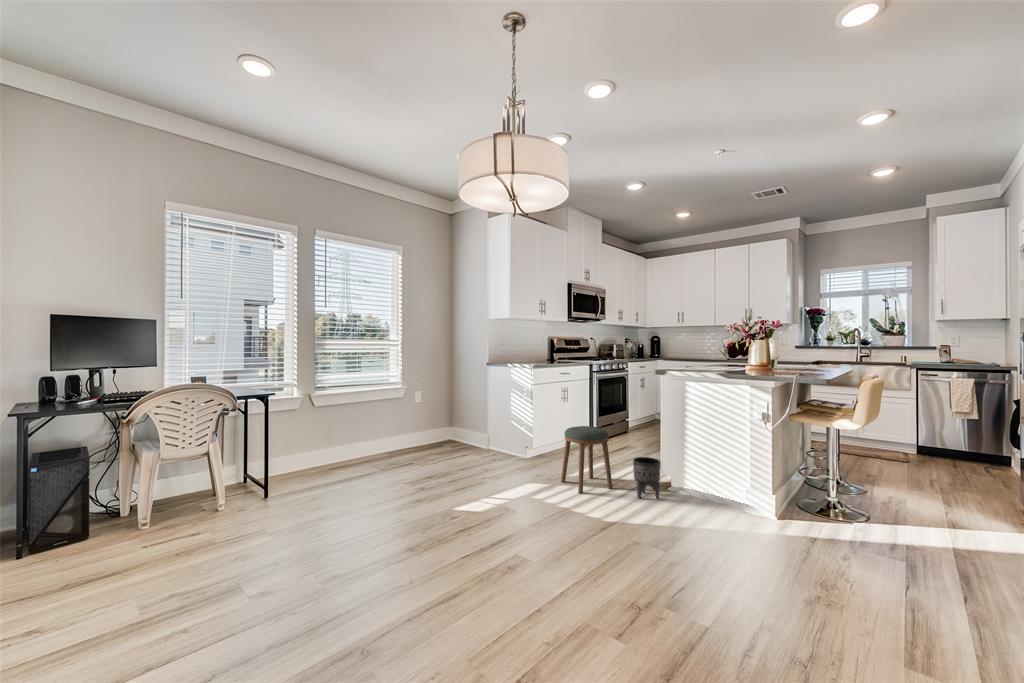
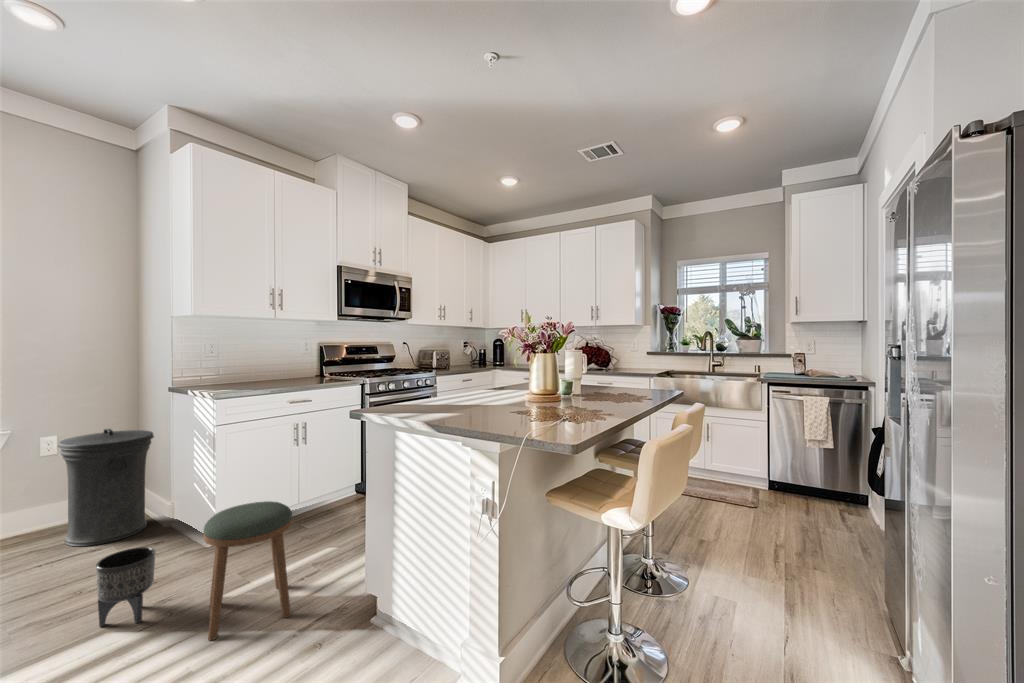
trash can: none [433,388,477,456] -> present [57,429,154,546]
planter: present [633,457,661,499] -> present [96,547,156,627]

